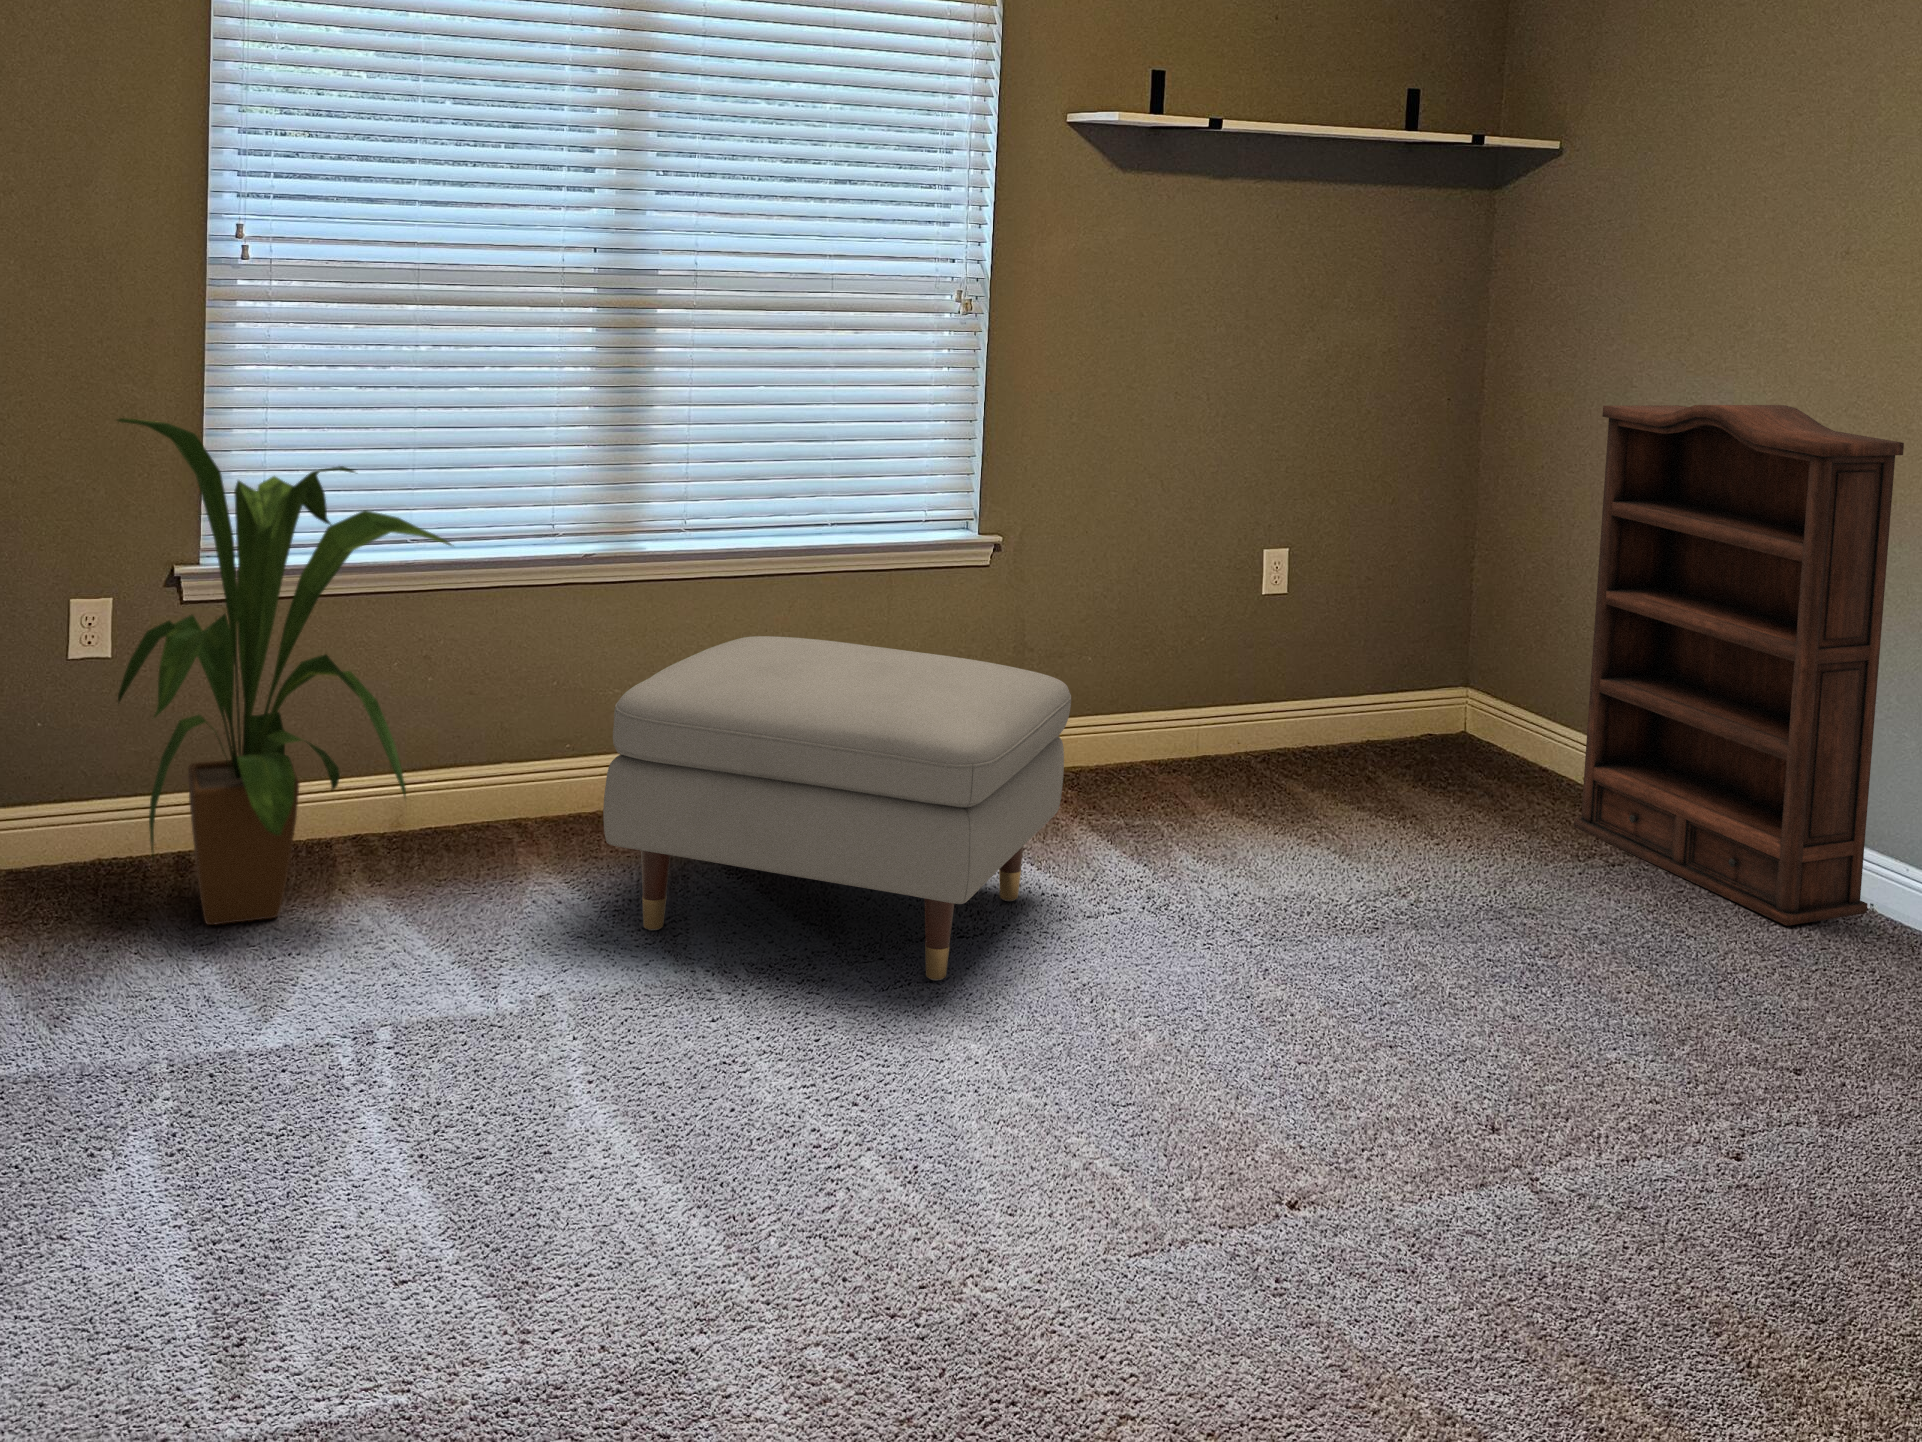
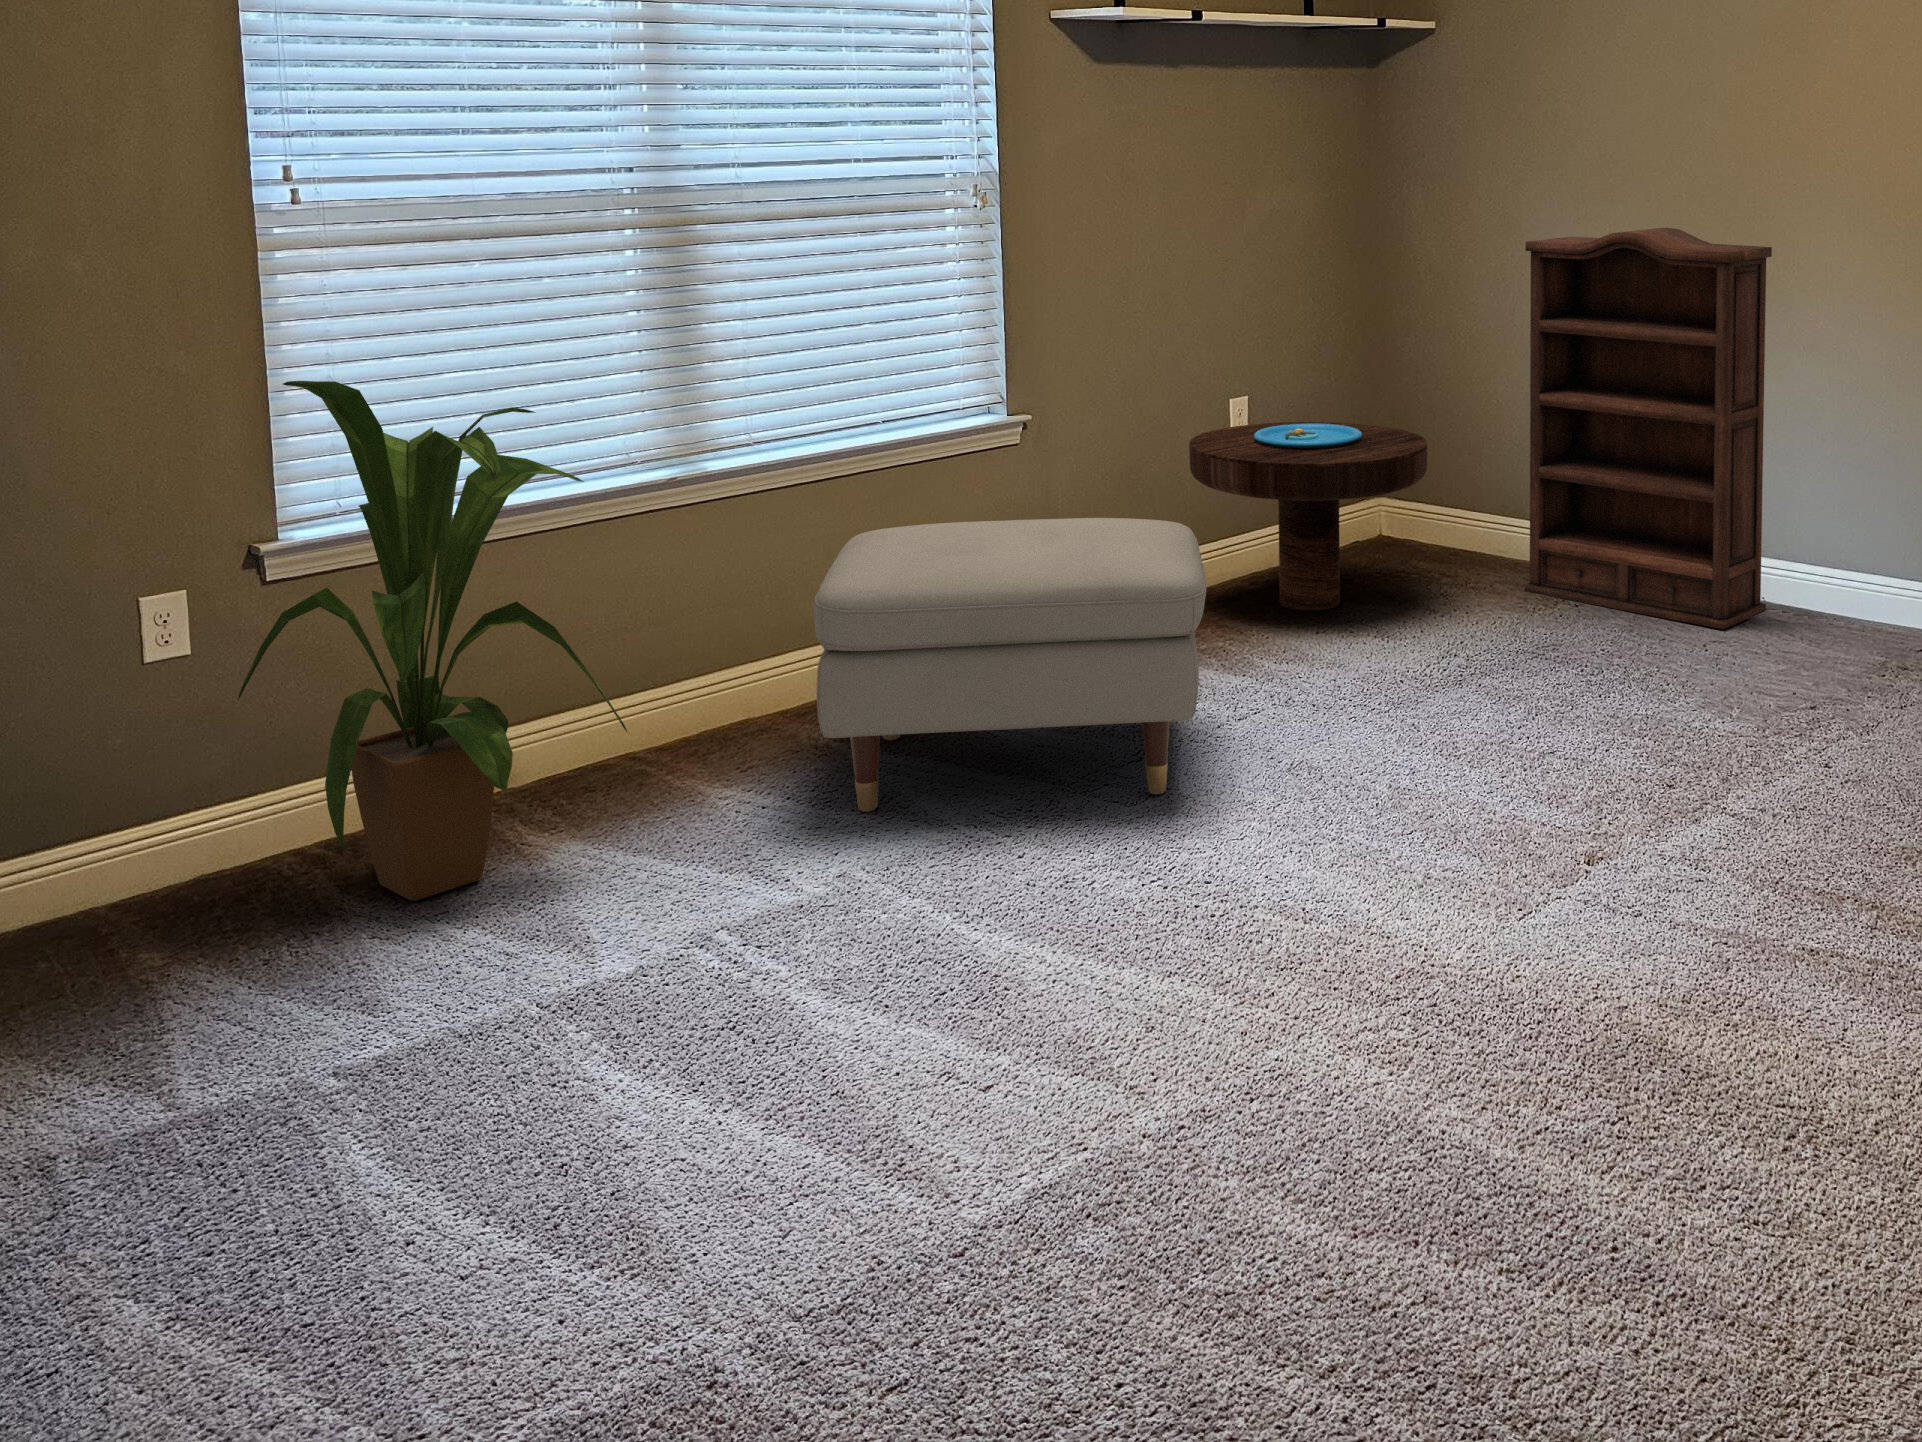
side table: none [1187,580,1457,805] -> present [1189,422,1427,611]

